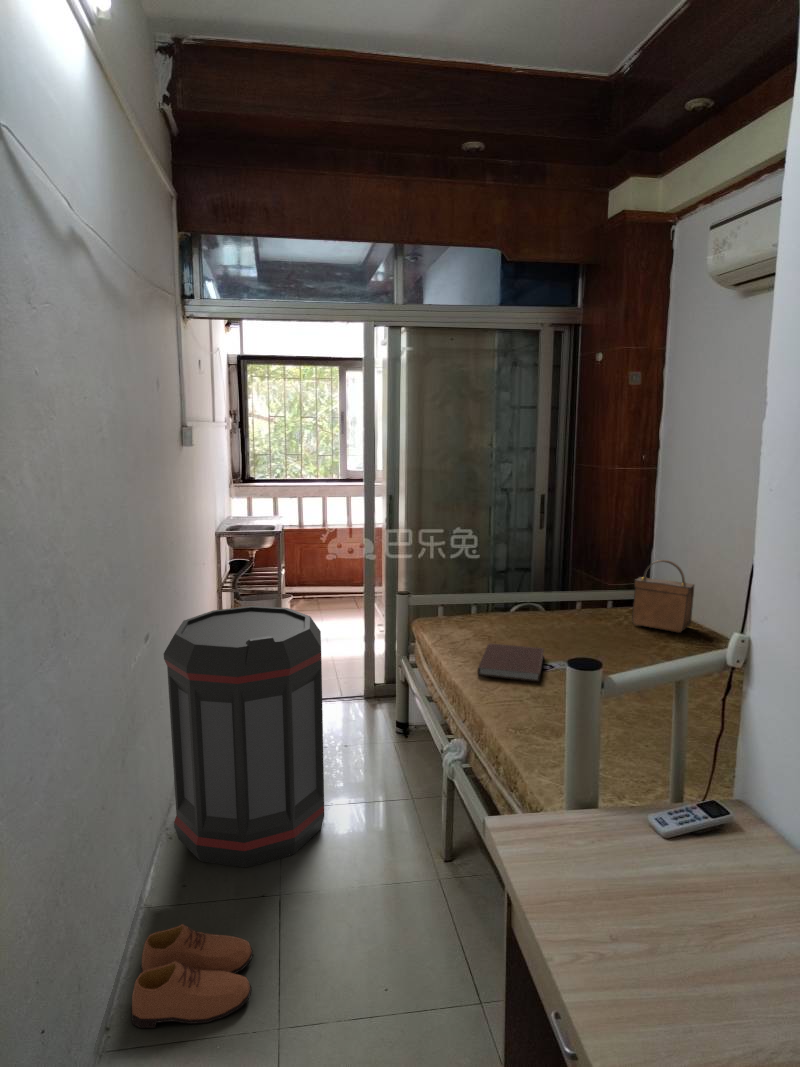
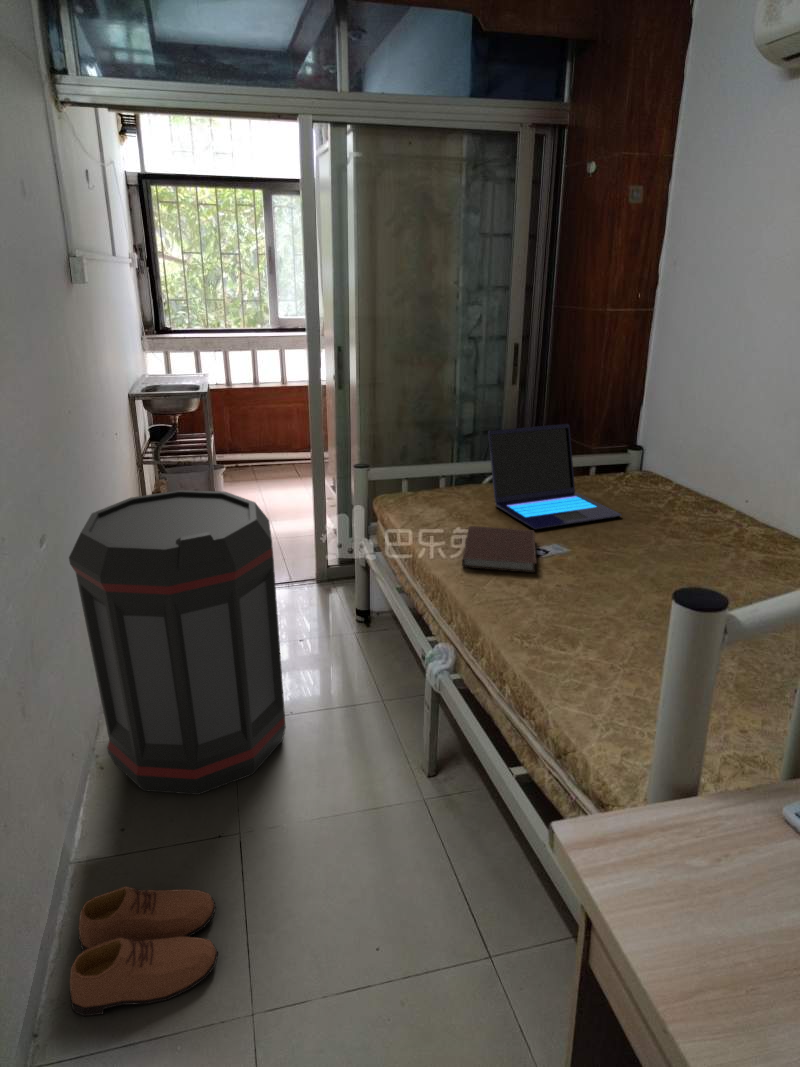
laptop: none [510,560,627,649] -> present [488,424,621,529]
handbag: present [632,560,694,633] -> none [623,422,695,505]

